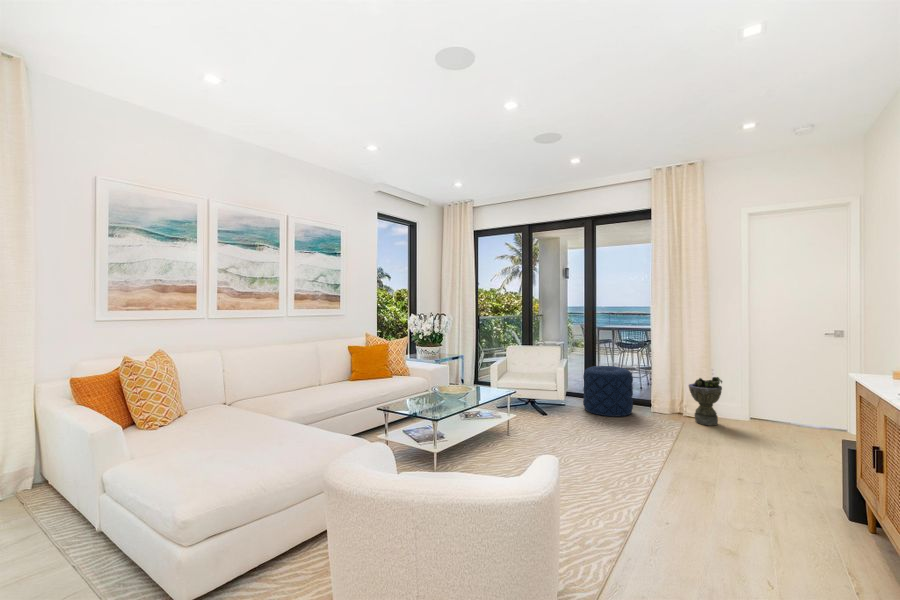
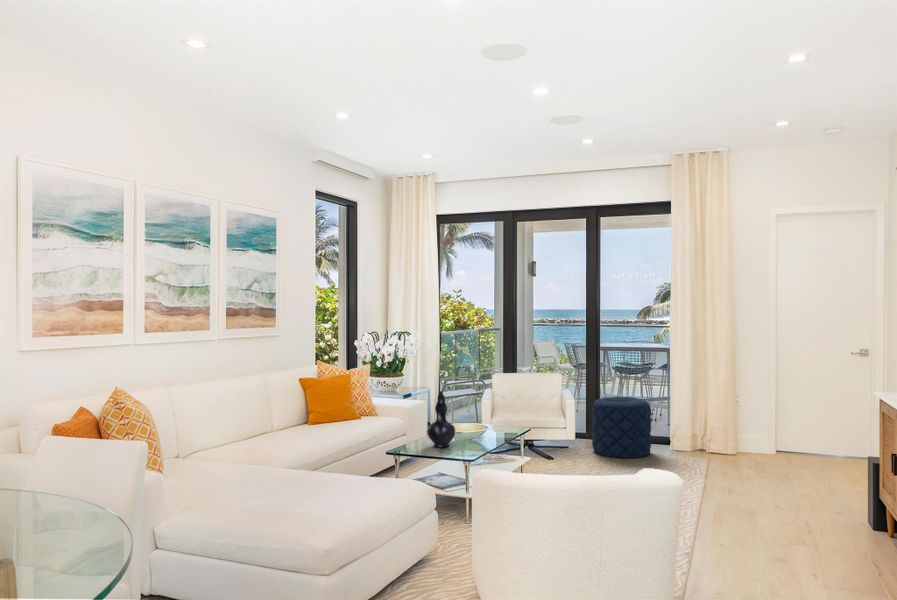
decorative vase: none [419,358,442,405] -> present [427,391,455,447]
planter: present [689,377,722,426] -> none [713,405,750,461]

